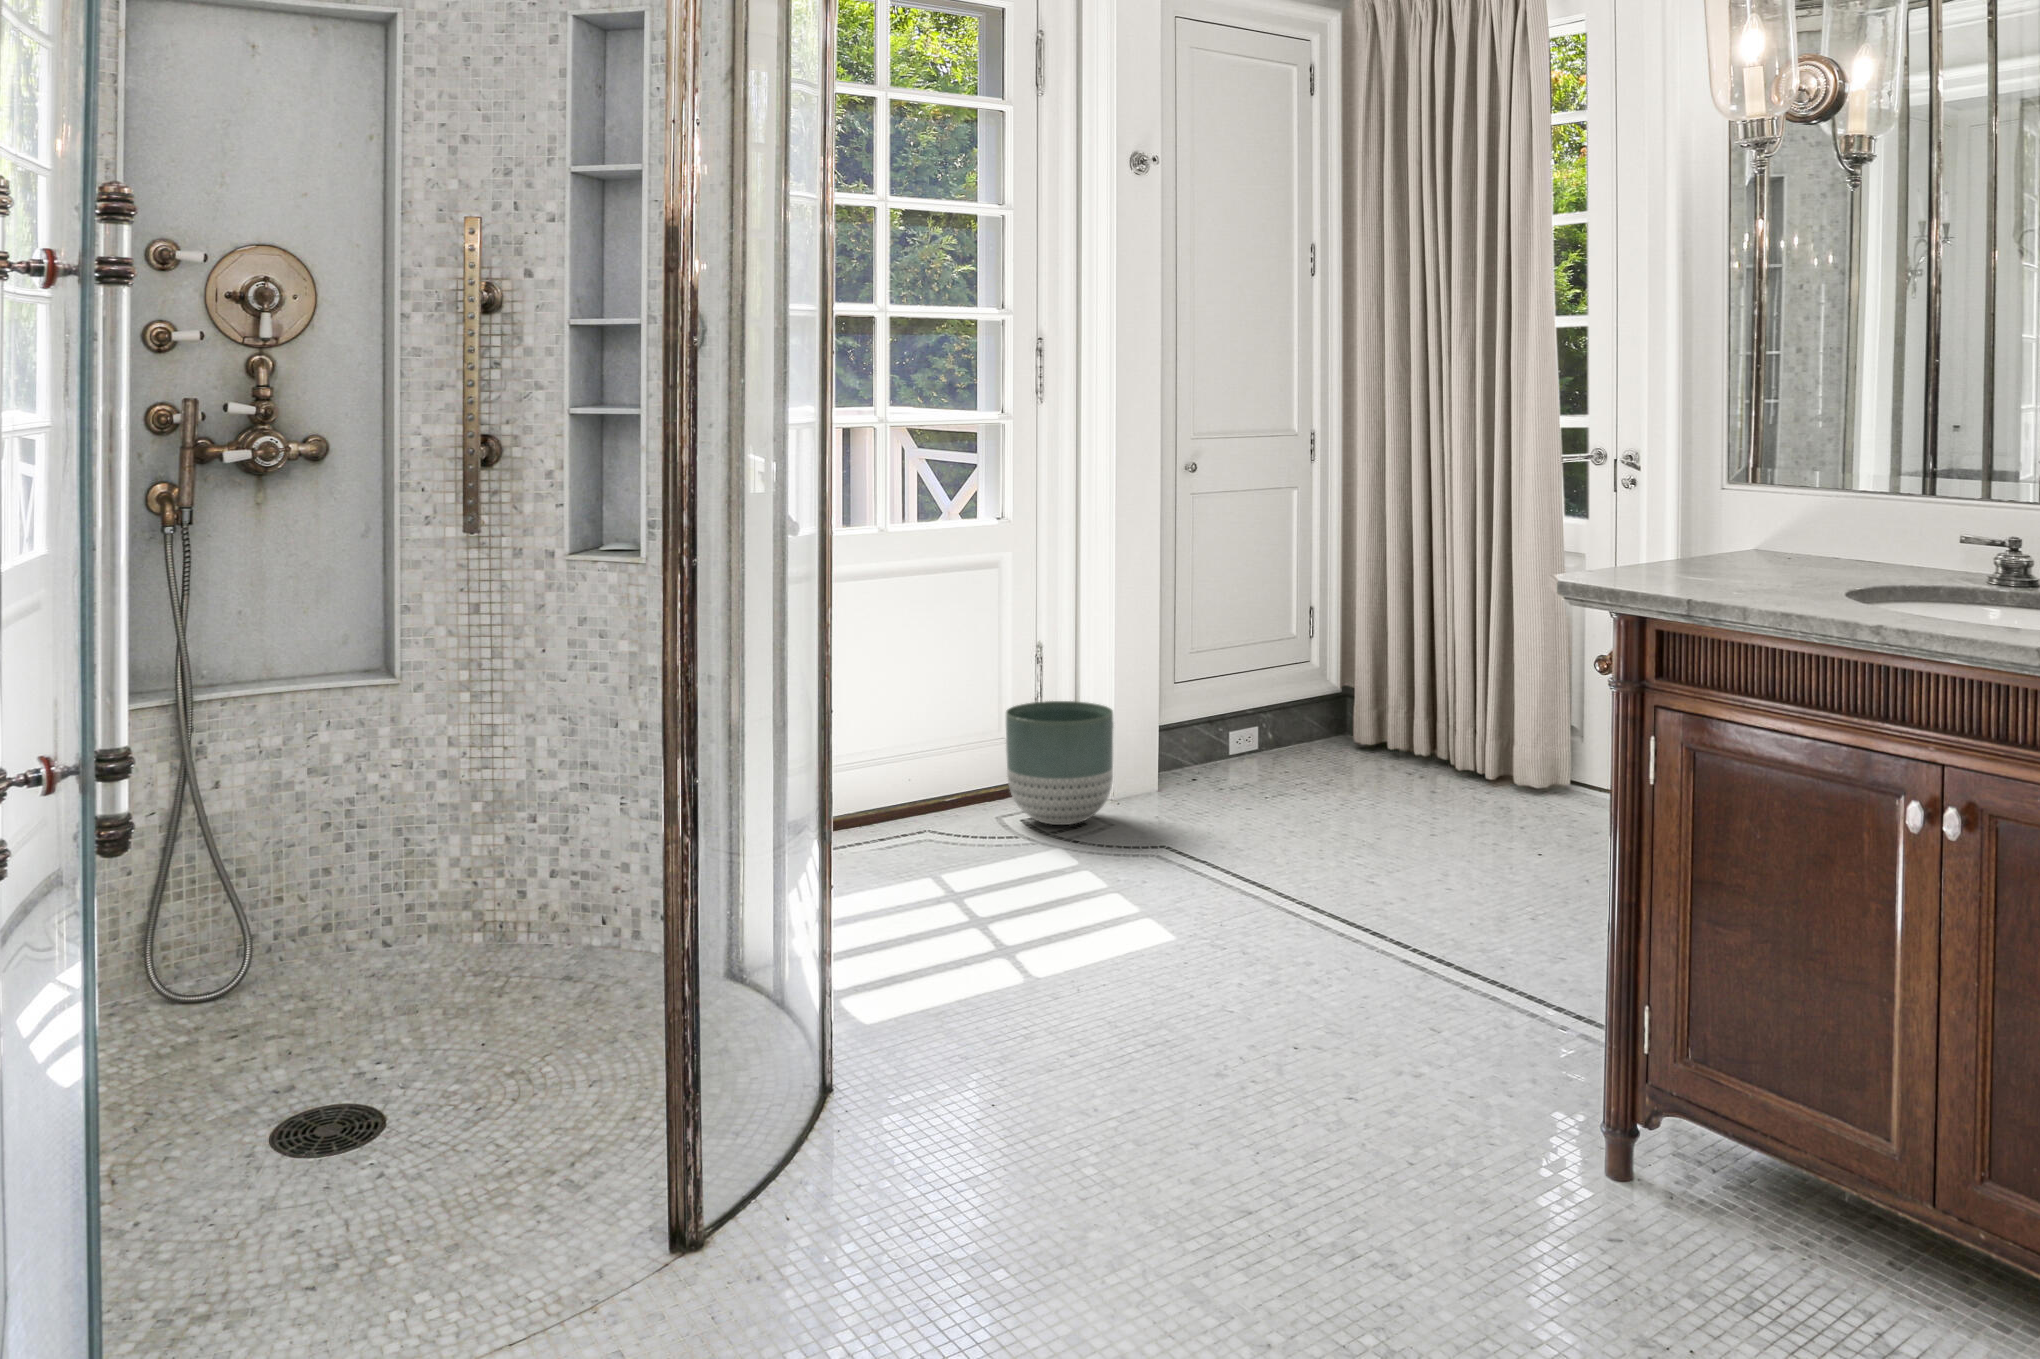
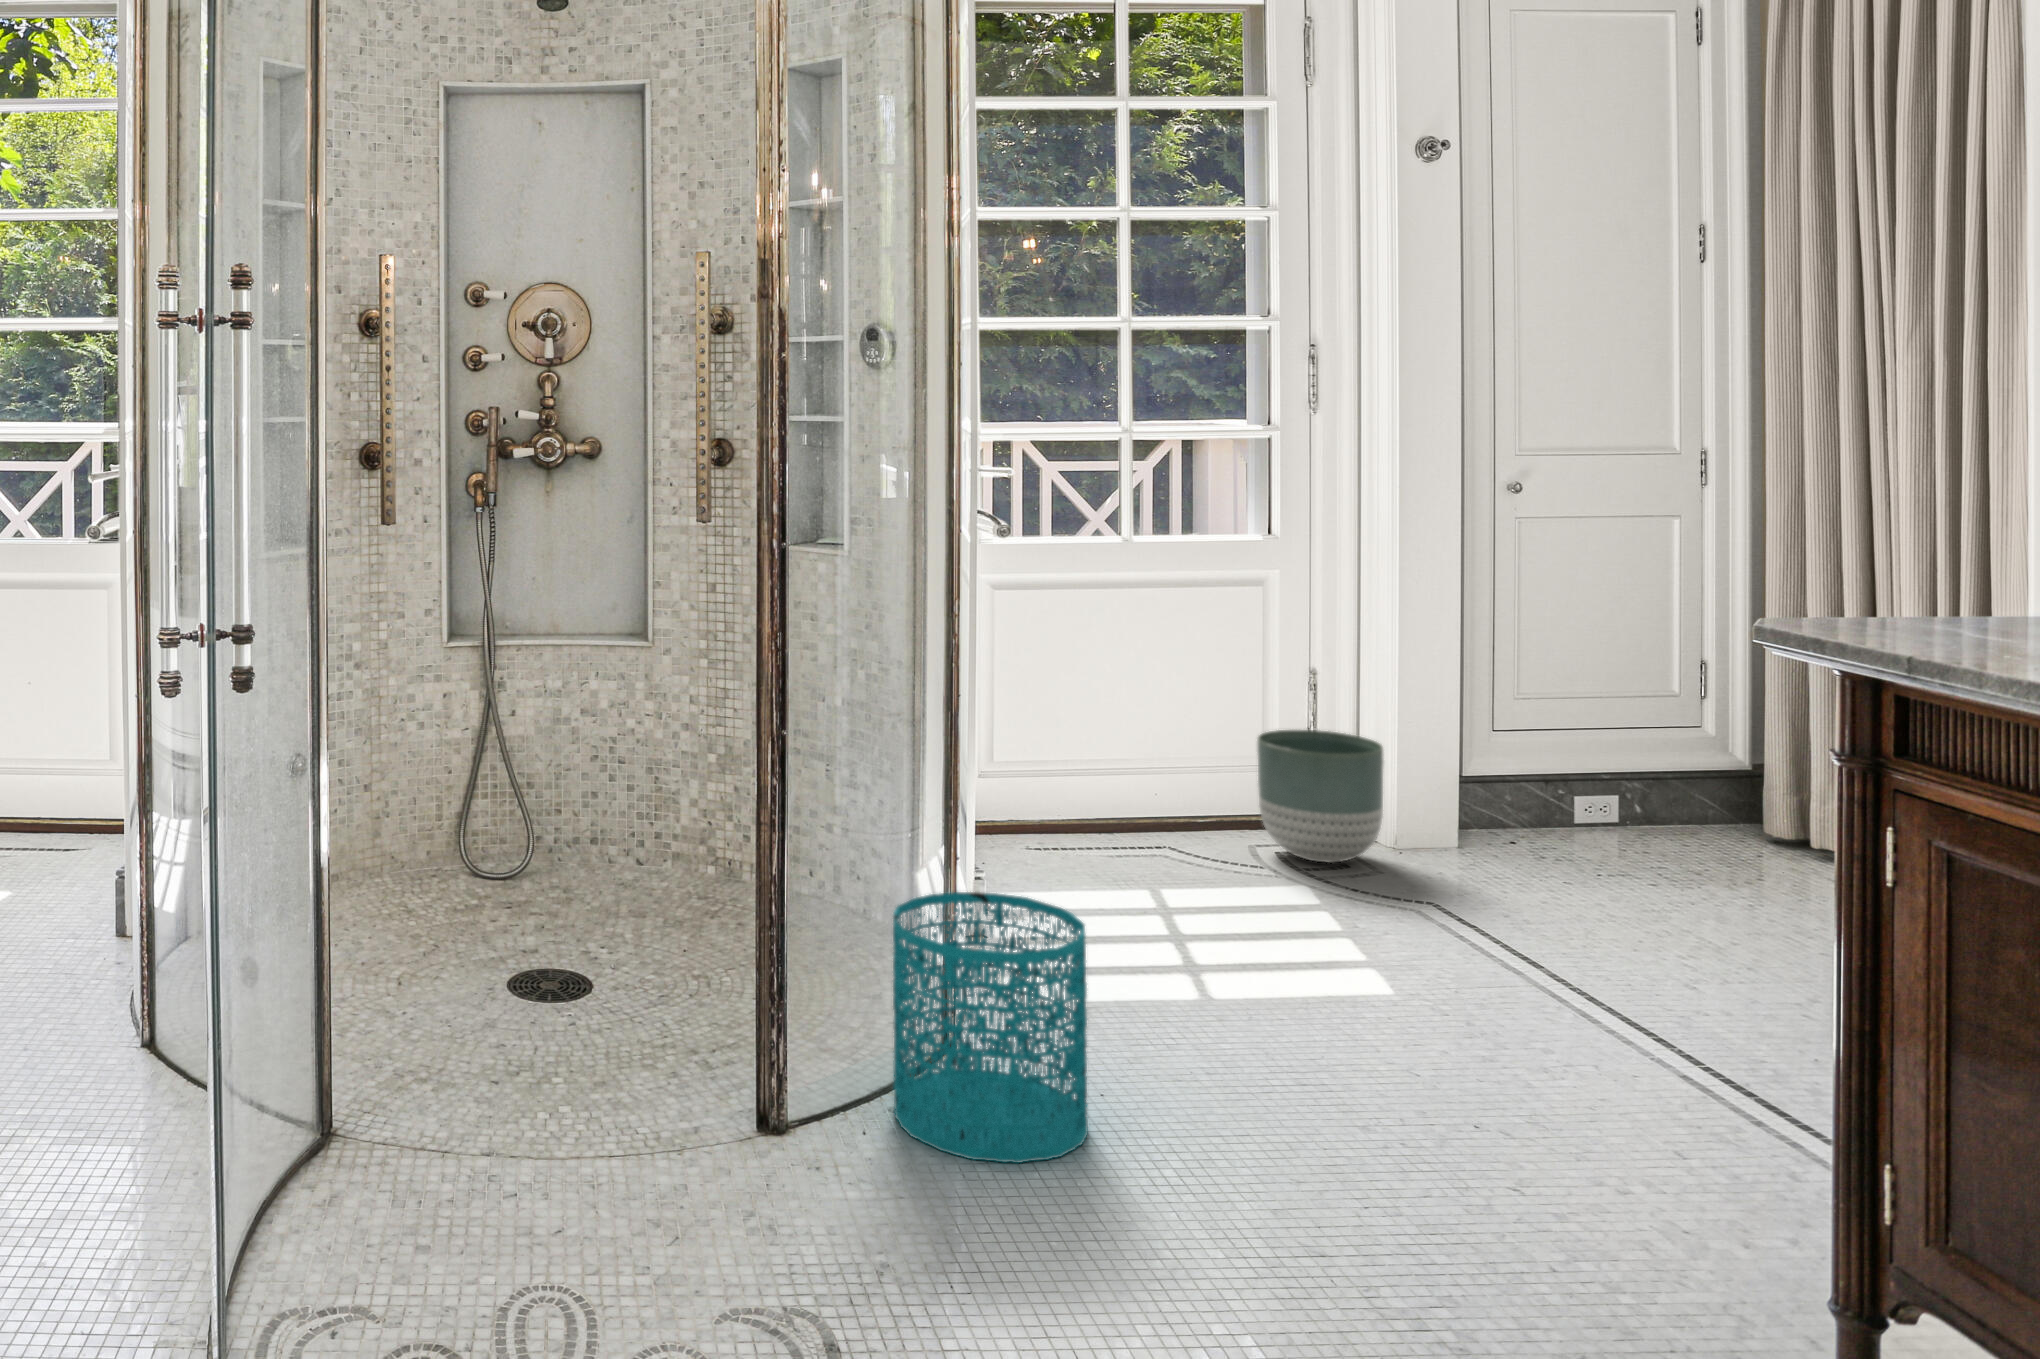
wastebasket: none [816,908,1029,1224] -> present [893,892,1088,1163]

